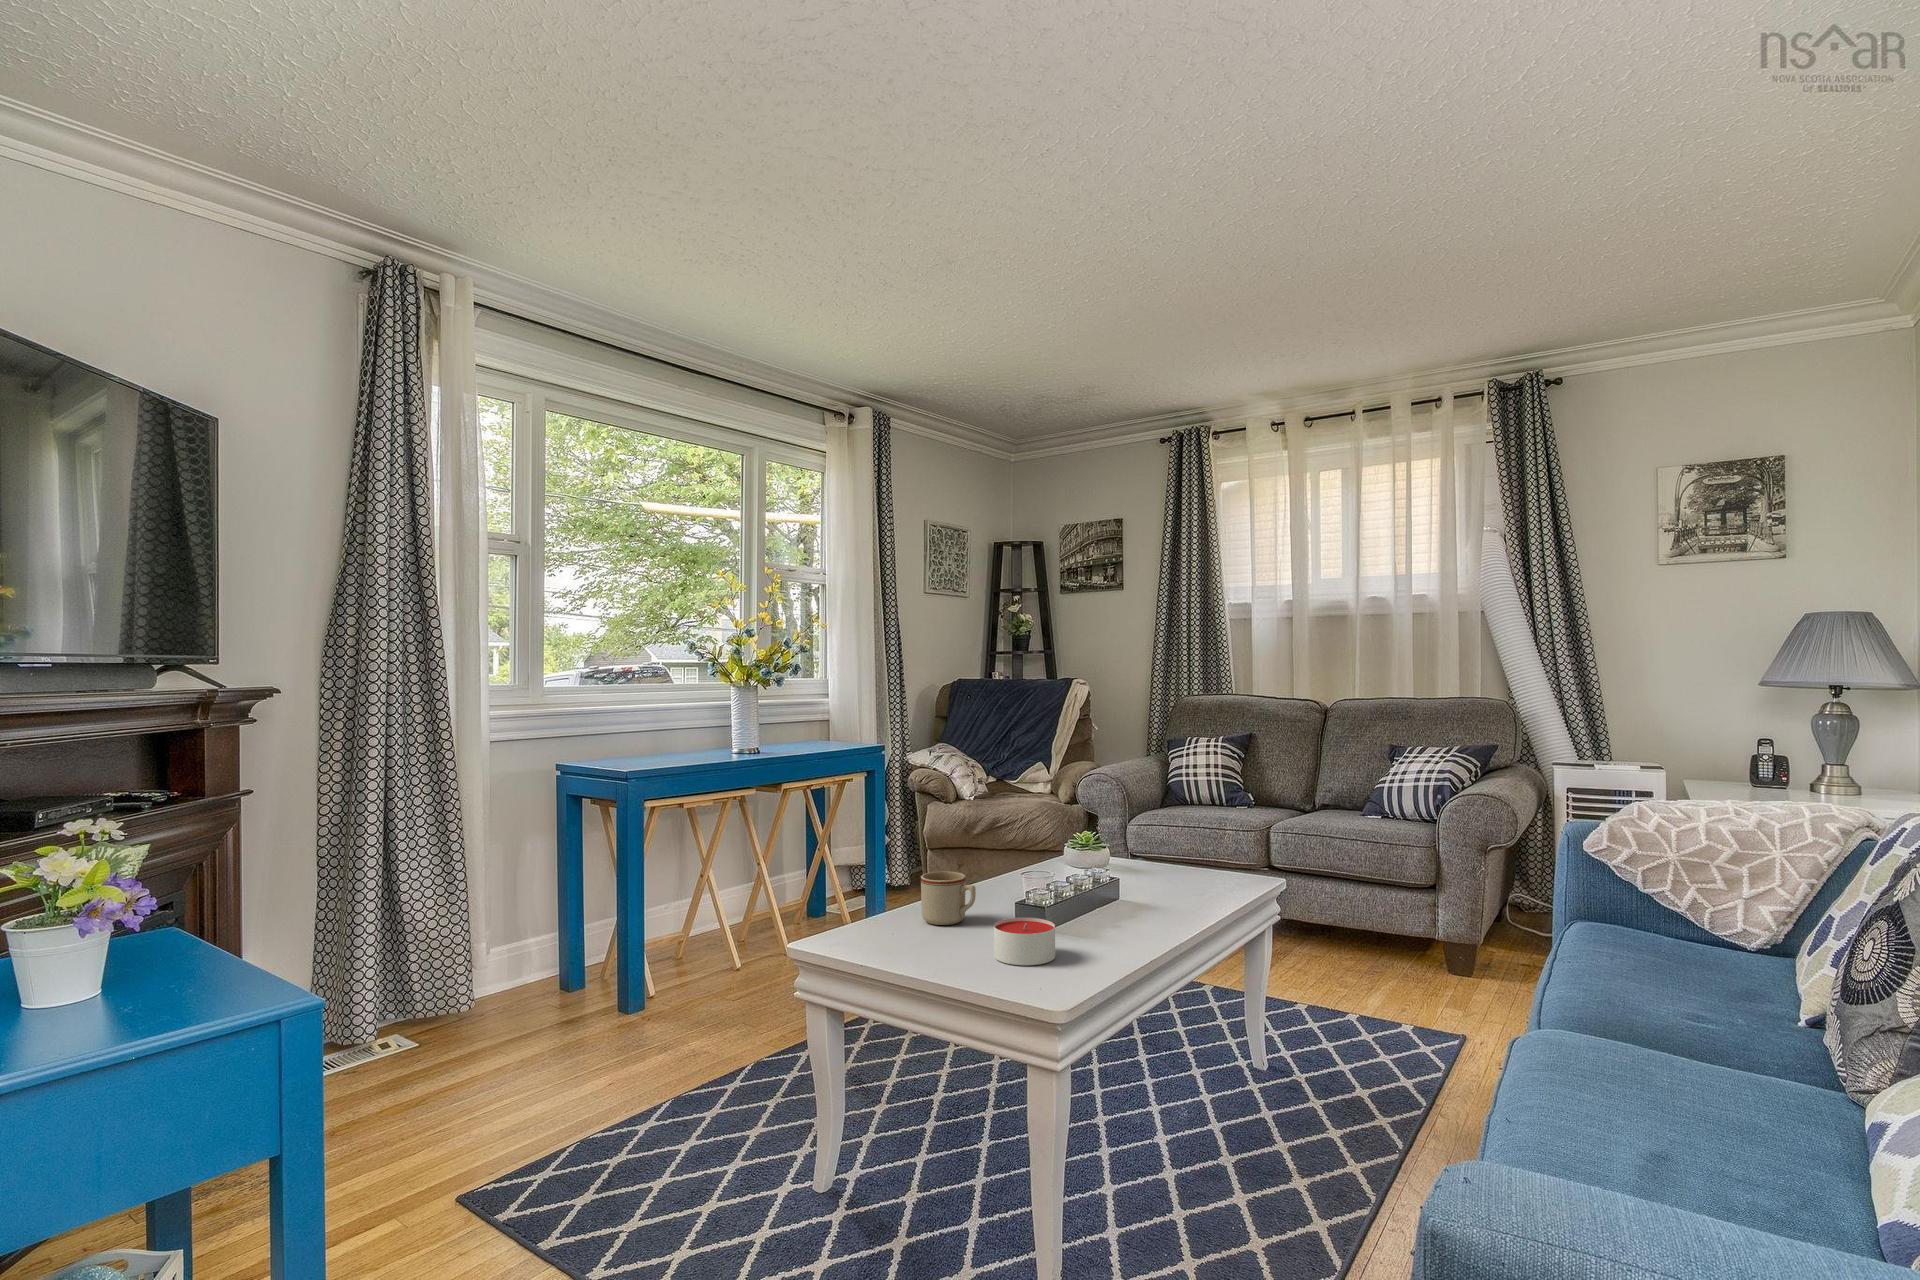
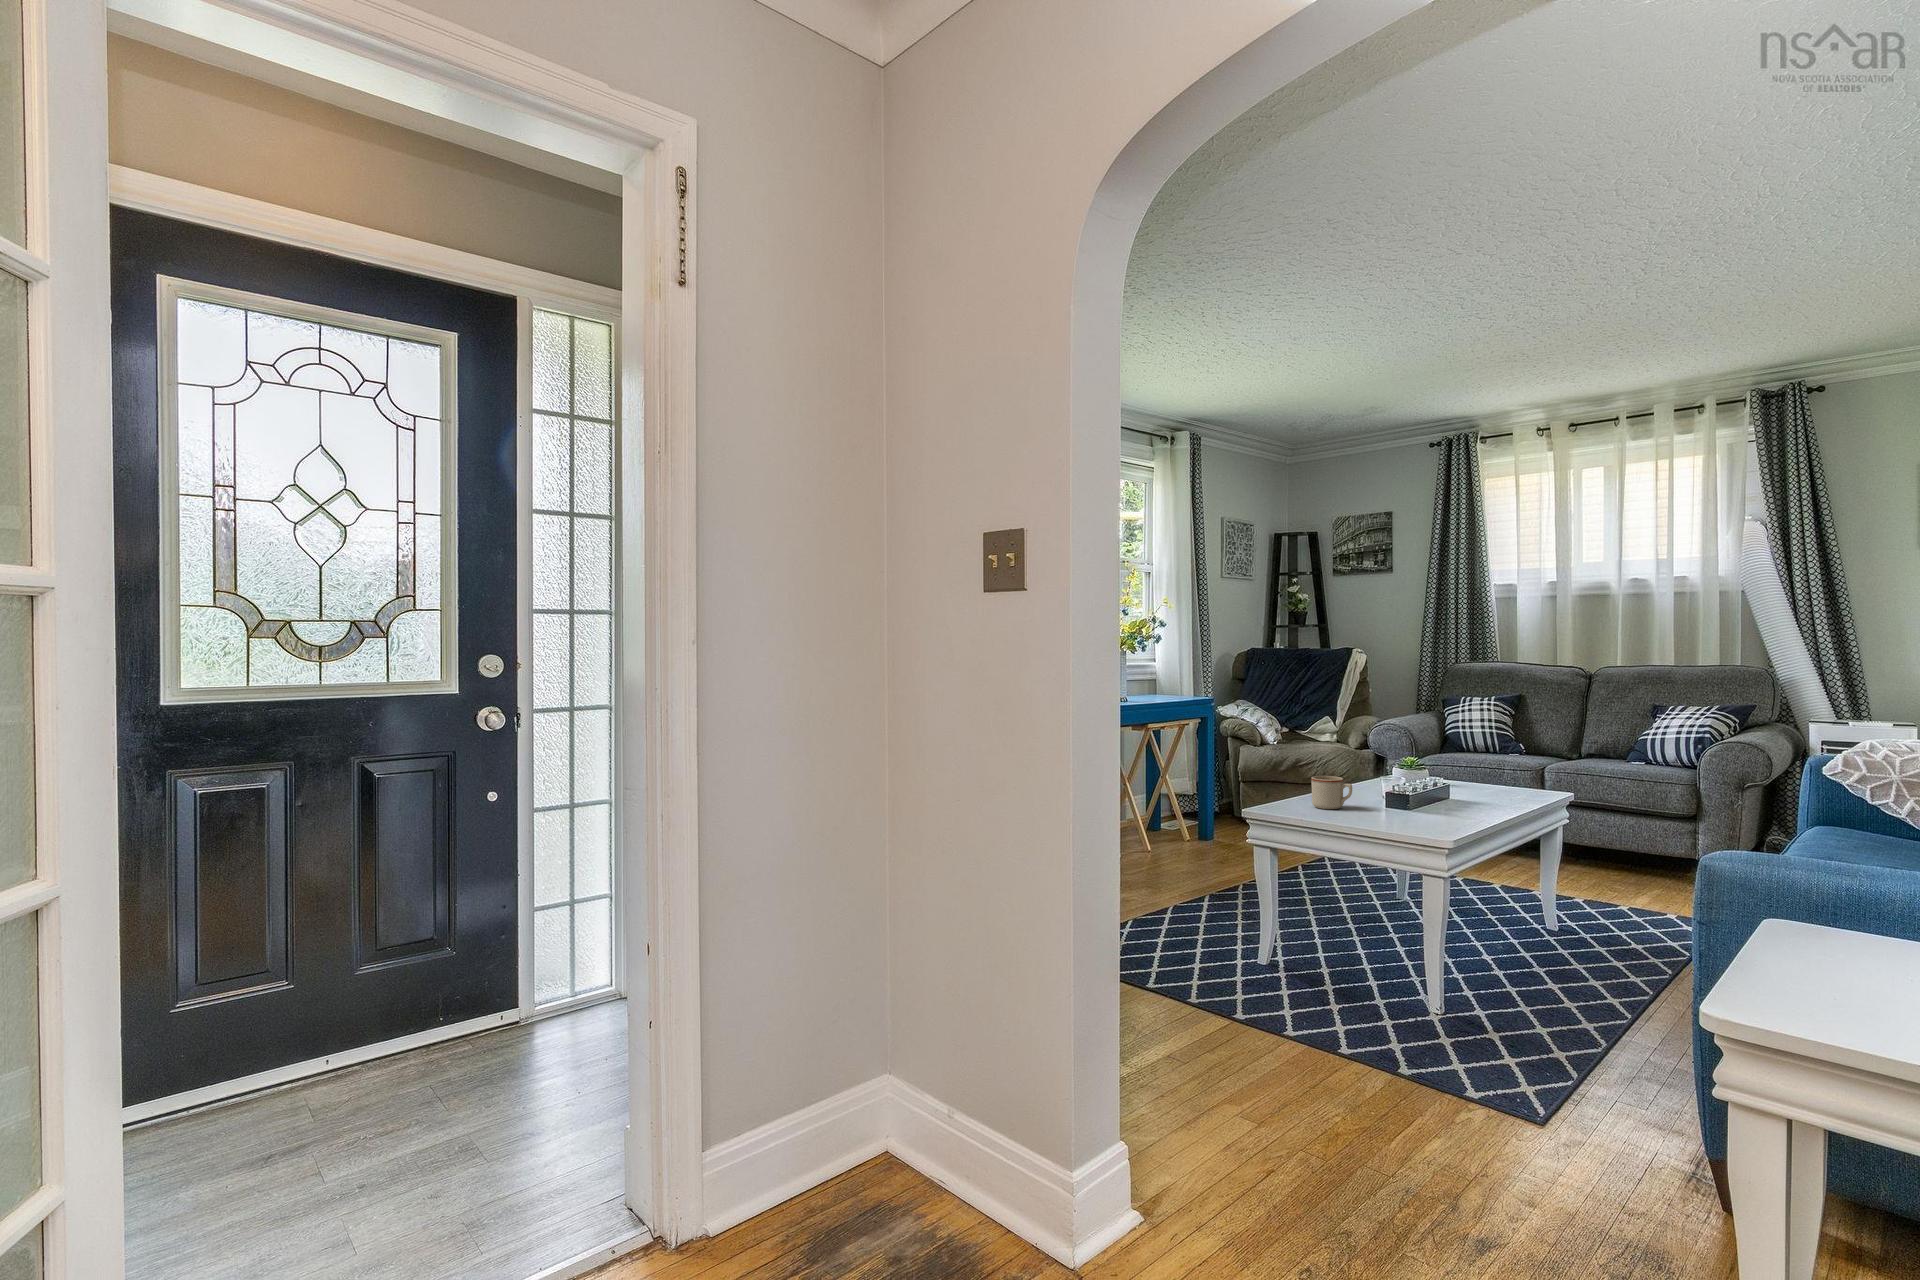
candle: present [994,918,1055,965] -> none [1379,801,1422,828]

